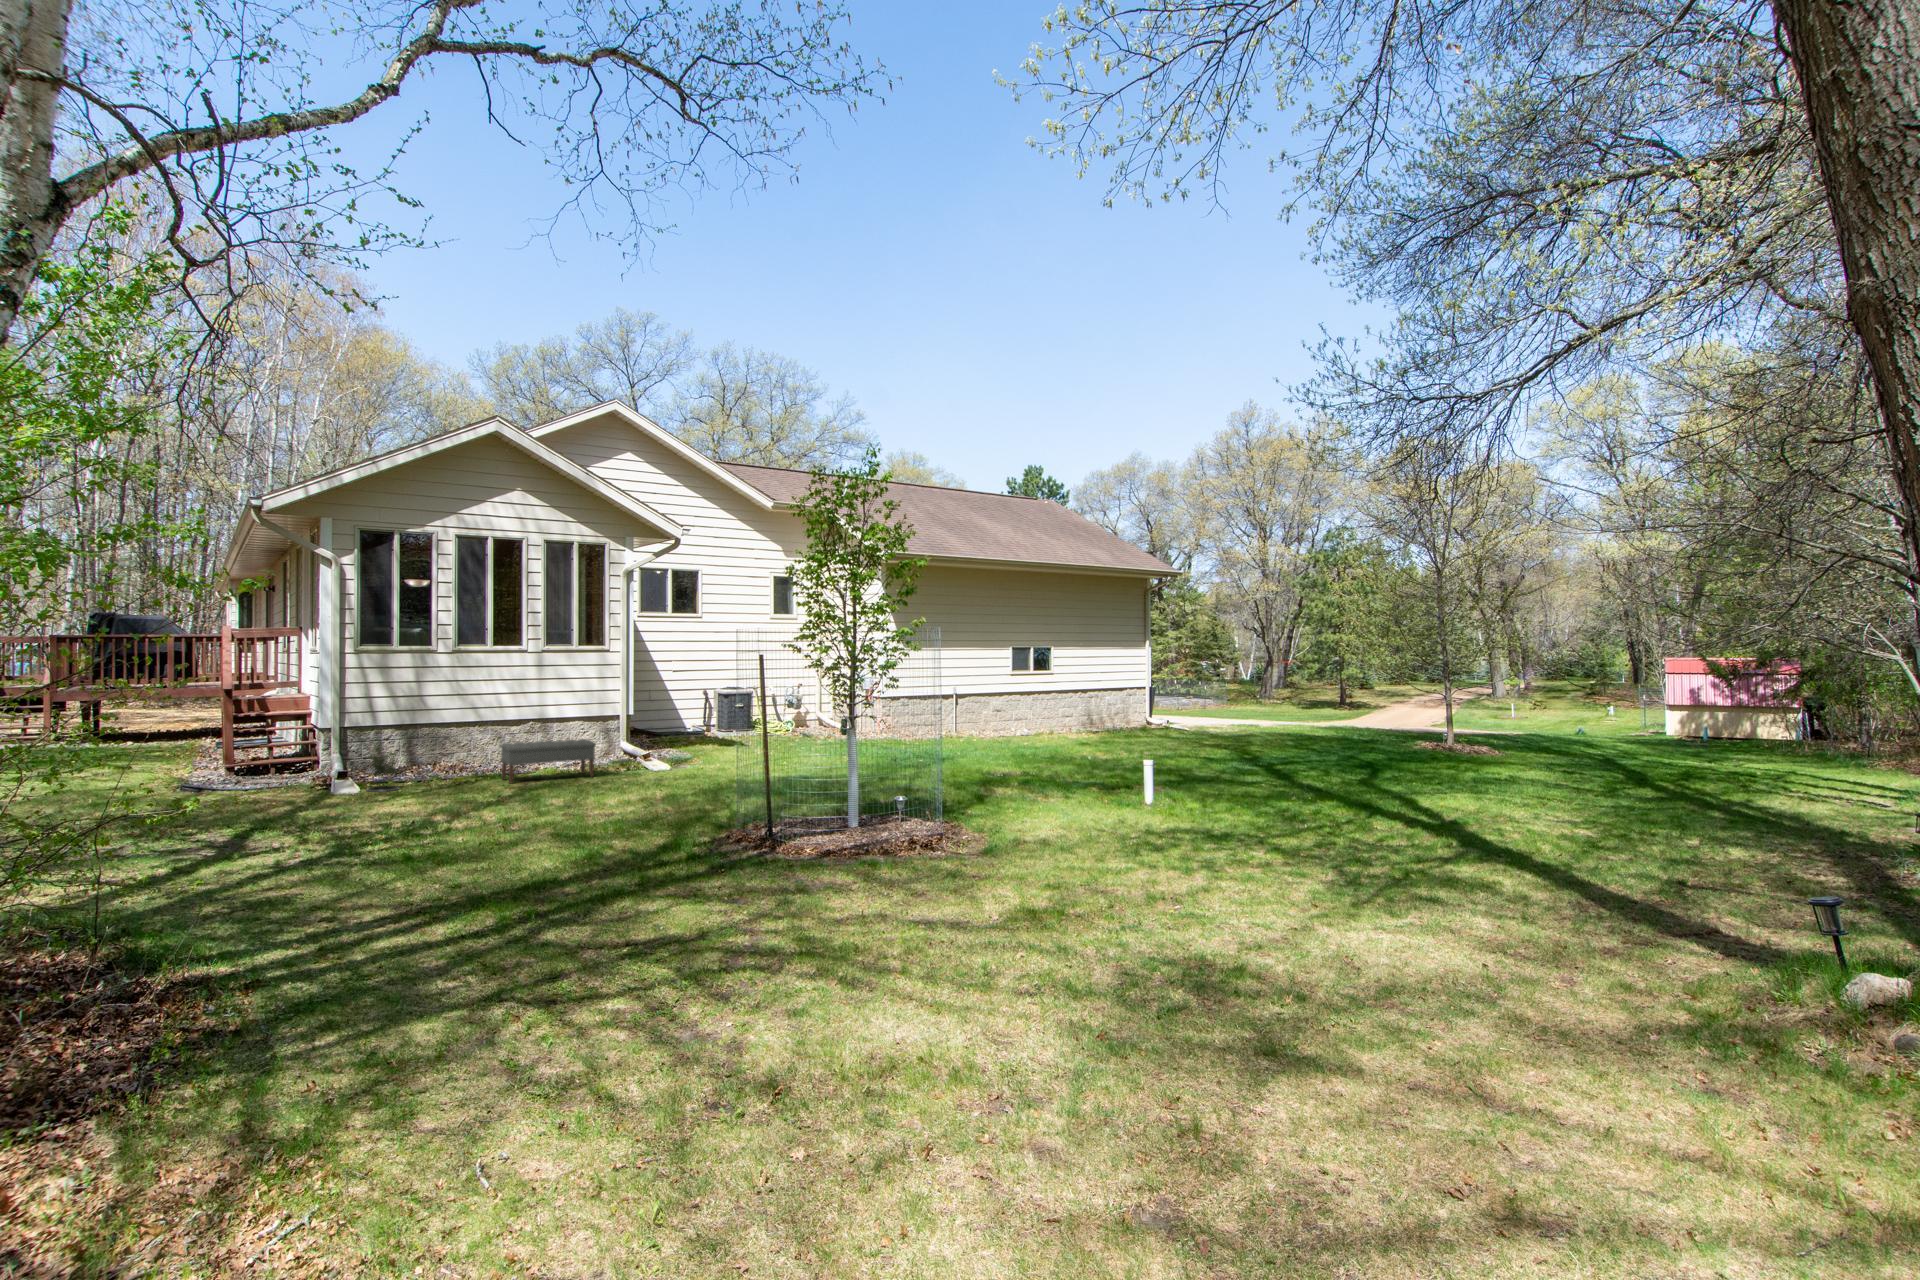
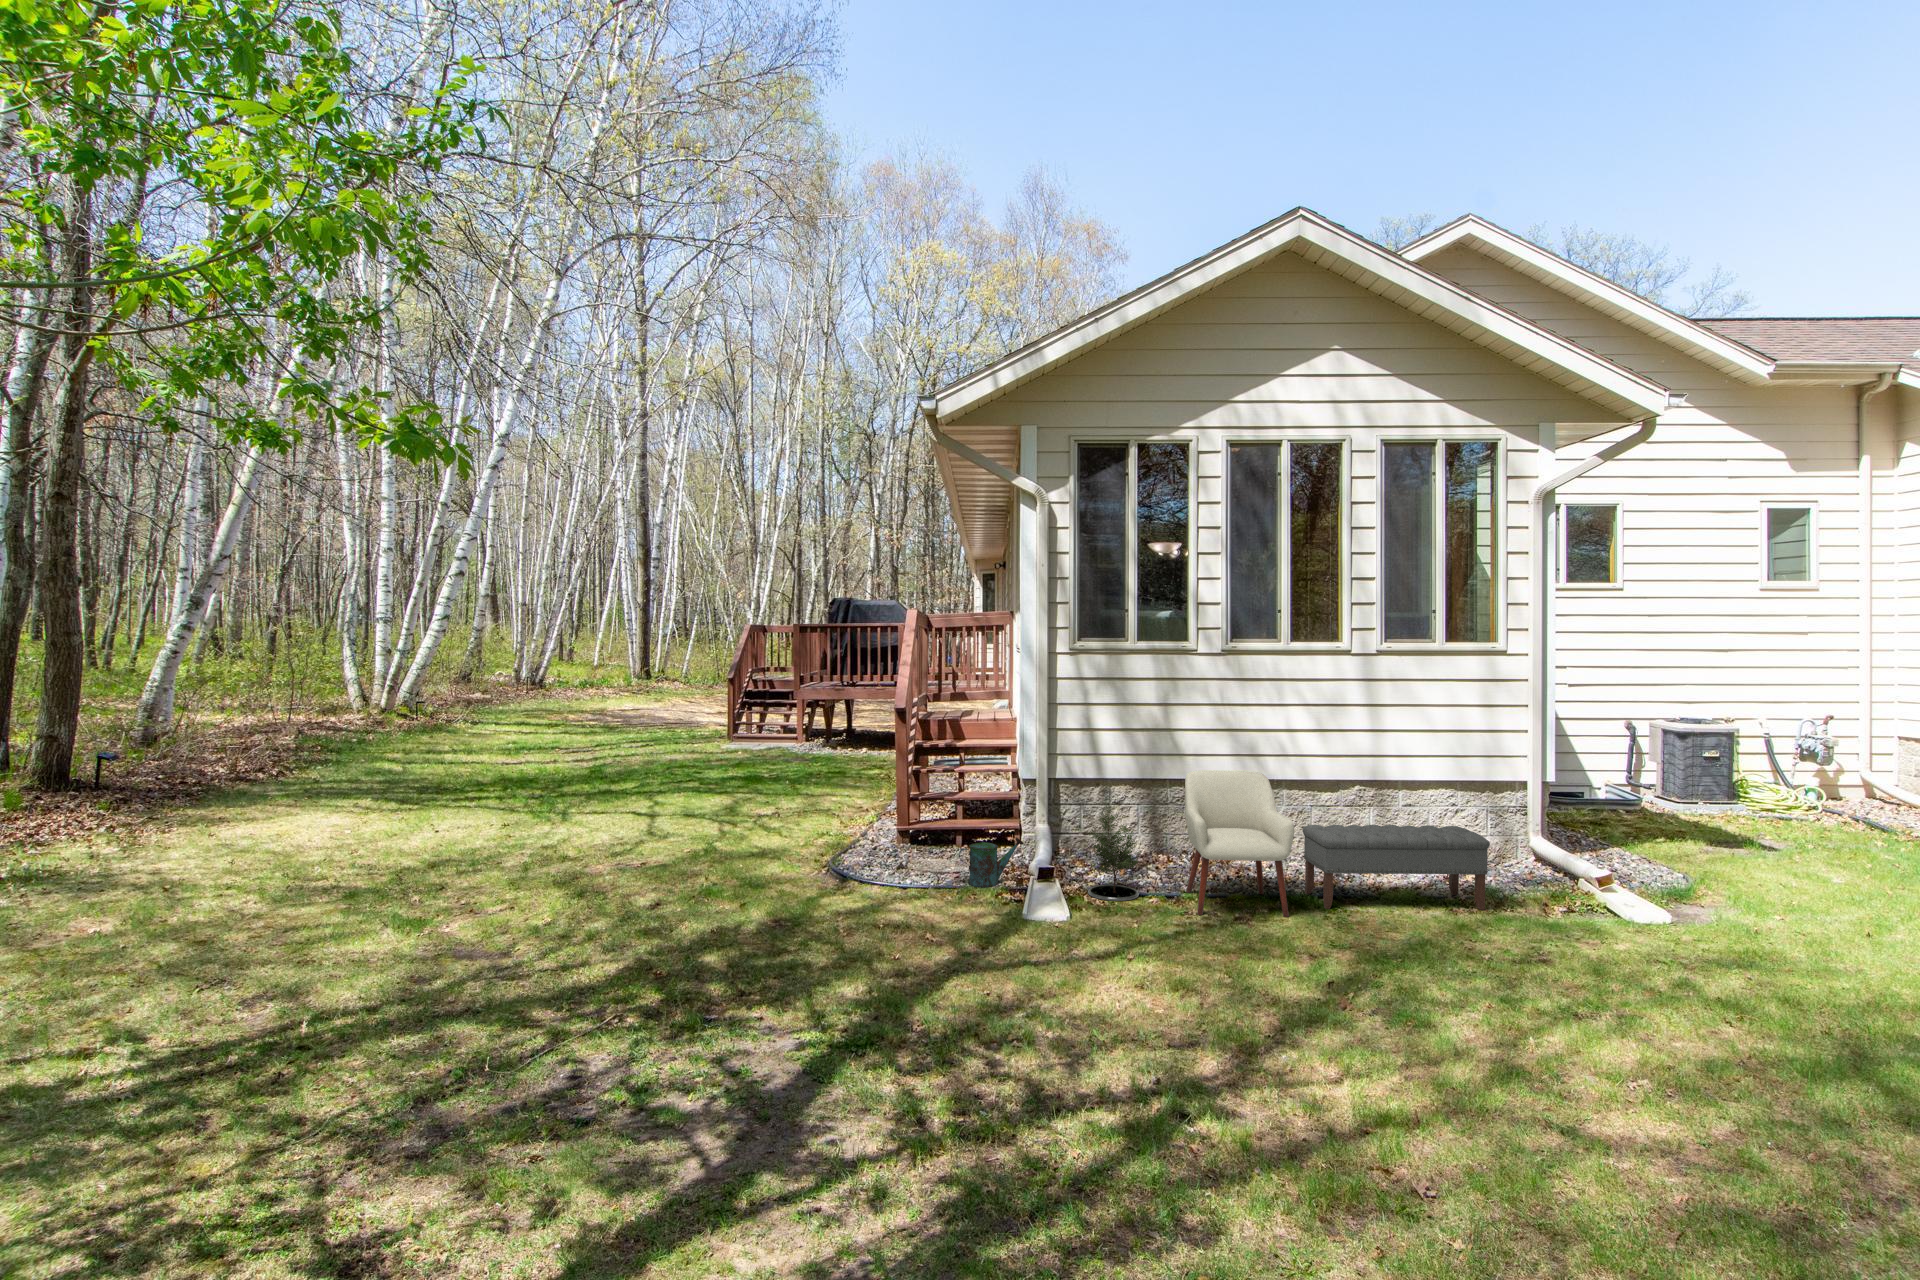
chair: none [430,717,490,792] -> present [1185,771,1294,917]
watering can: none [273,764,321,795] -> present [959,838,1024,887]

